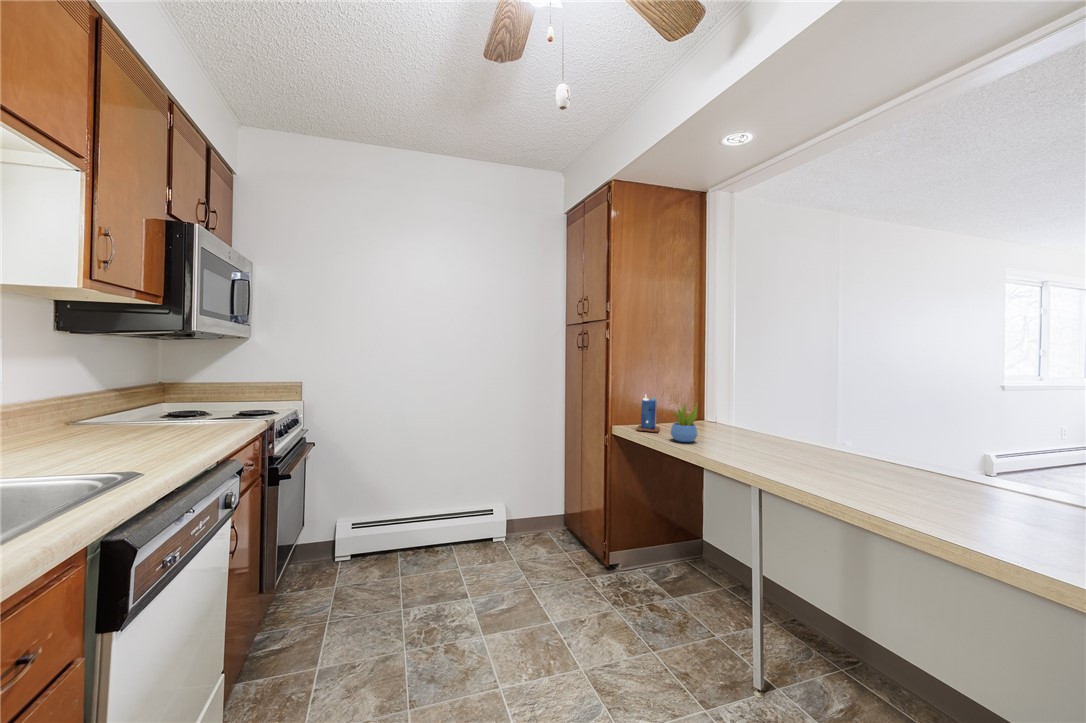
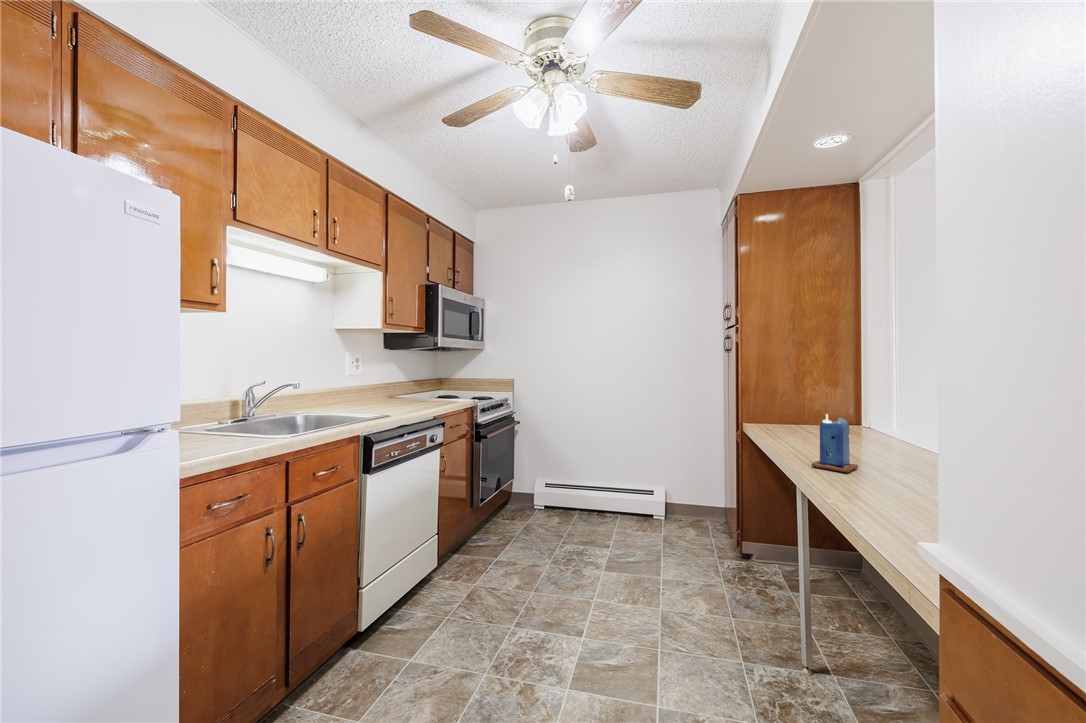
succulent plant: present [670,404,698,442] -> none [856,428,909,493]

